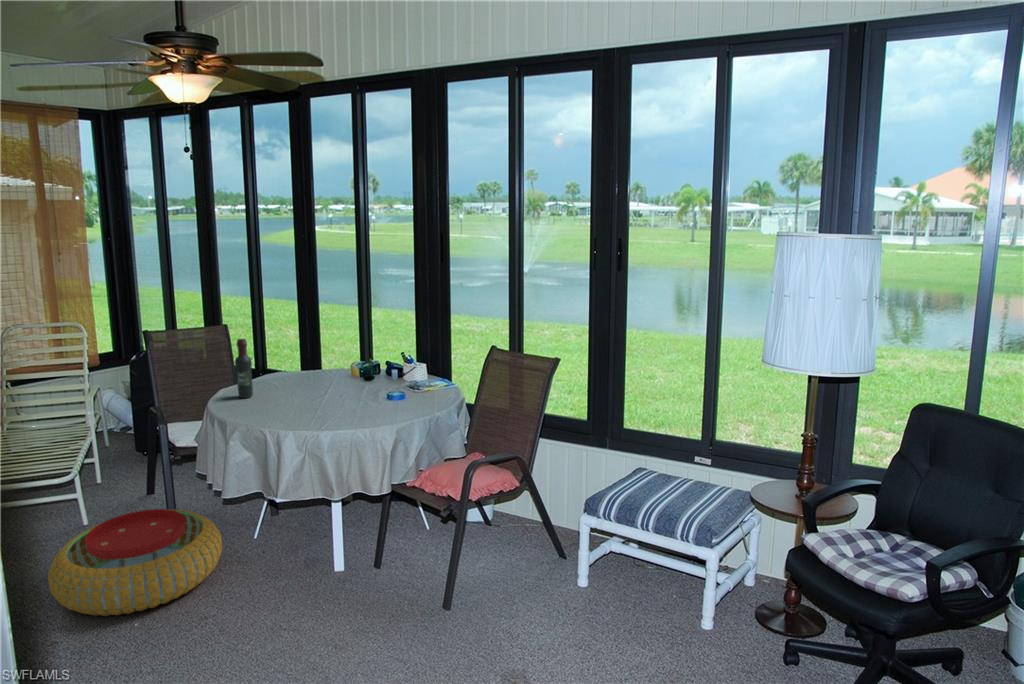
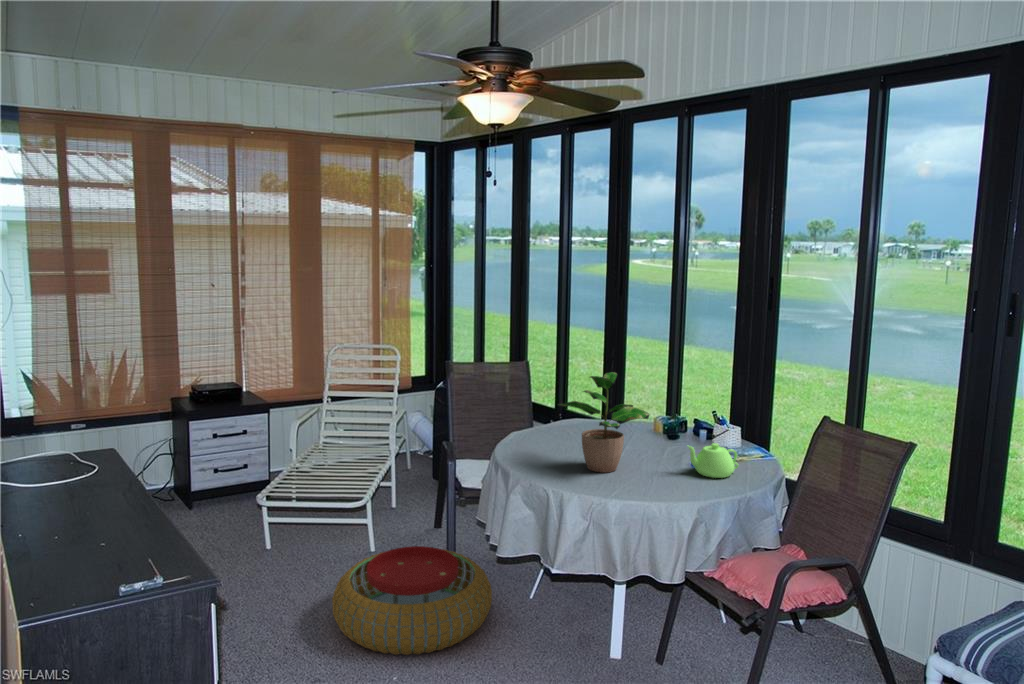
potted plant: none [269,329,352,415] -> present [558,372,649,472]
wine bottle: present [235,339,253,398] -> none [524,376,540,442]
teapot: none [385,379,427,406] -> present [688,443,738,478]

